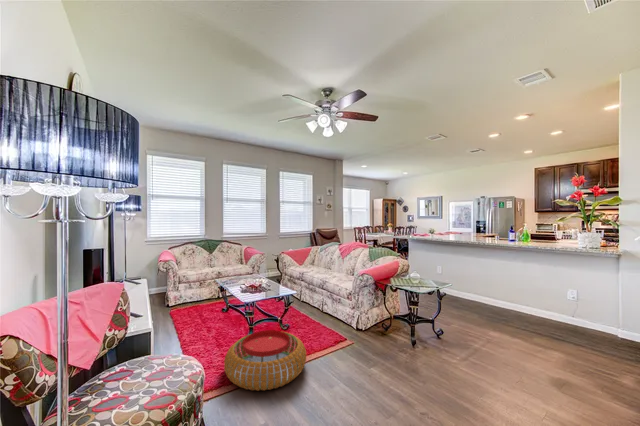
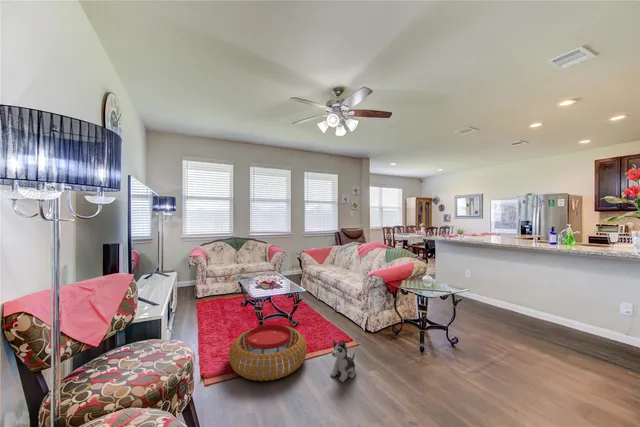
plush toy: none [334,340,358,383] -> present [331,340,355,382]

